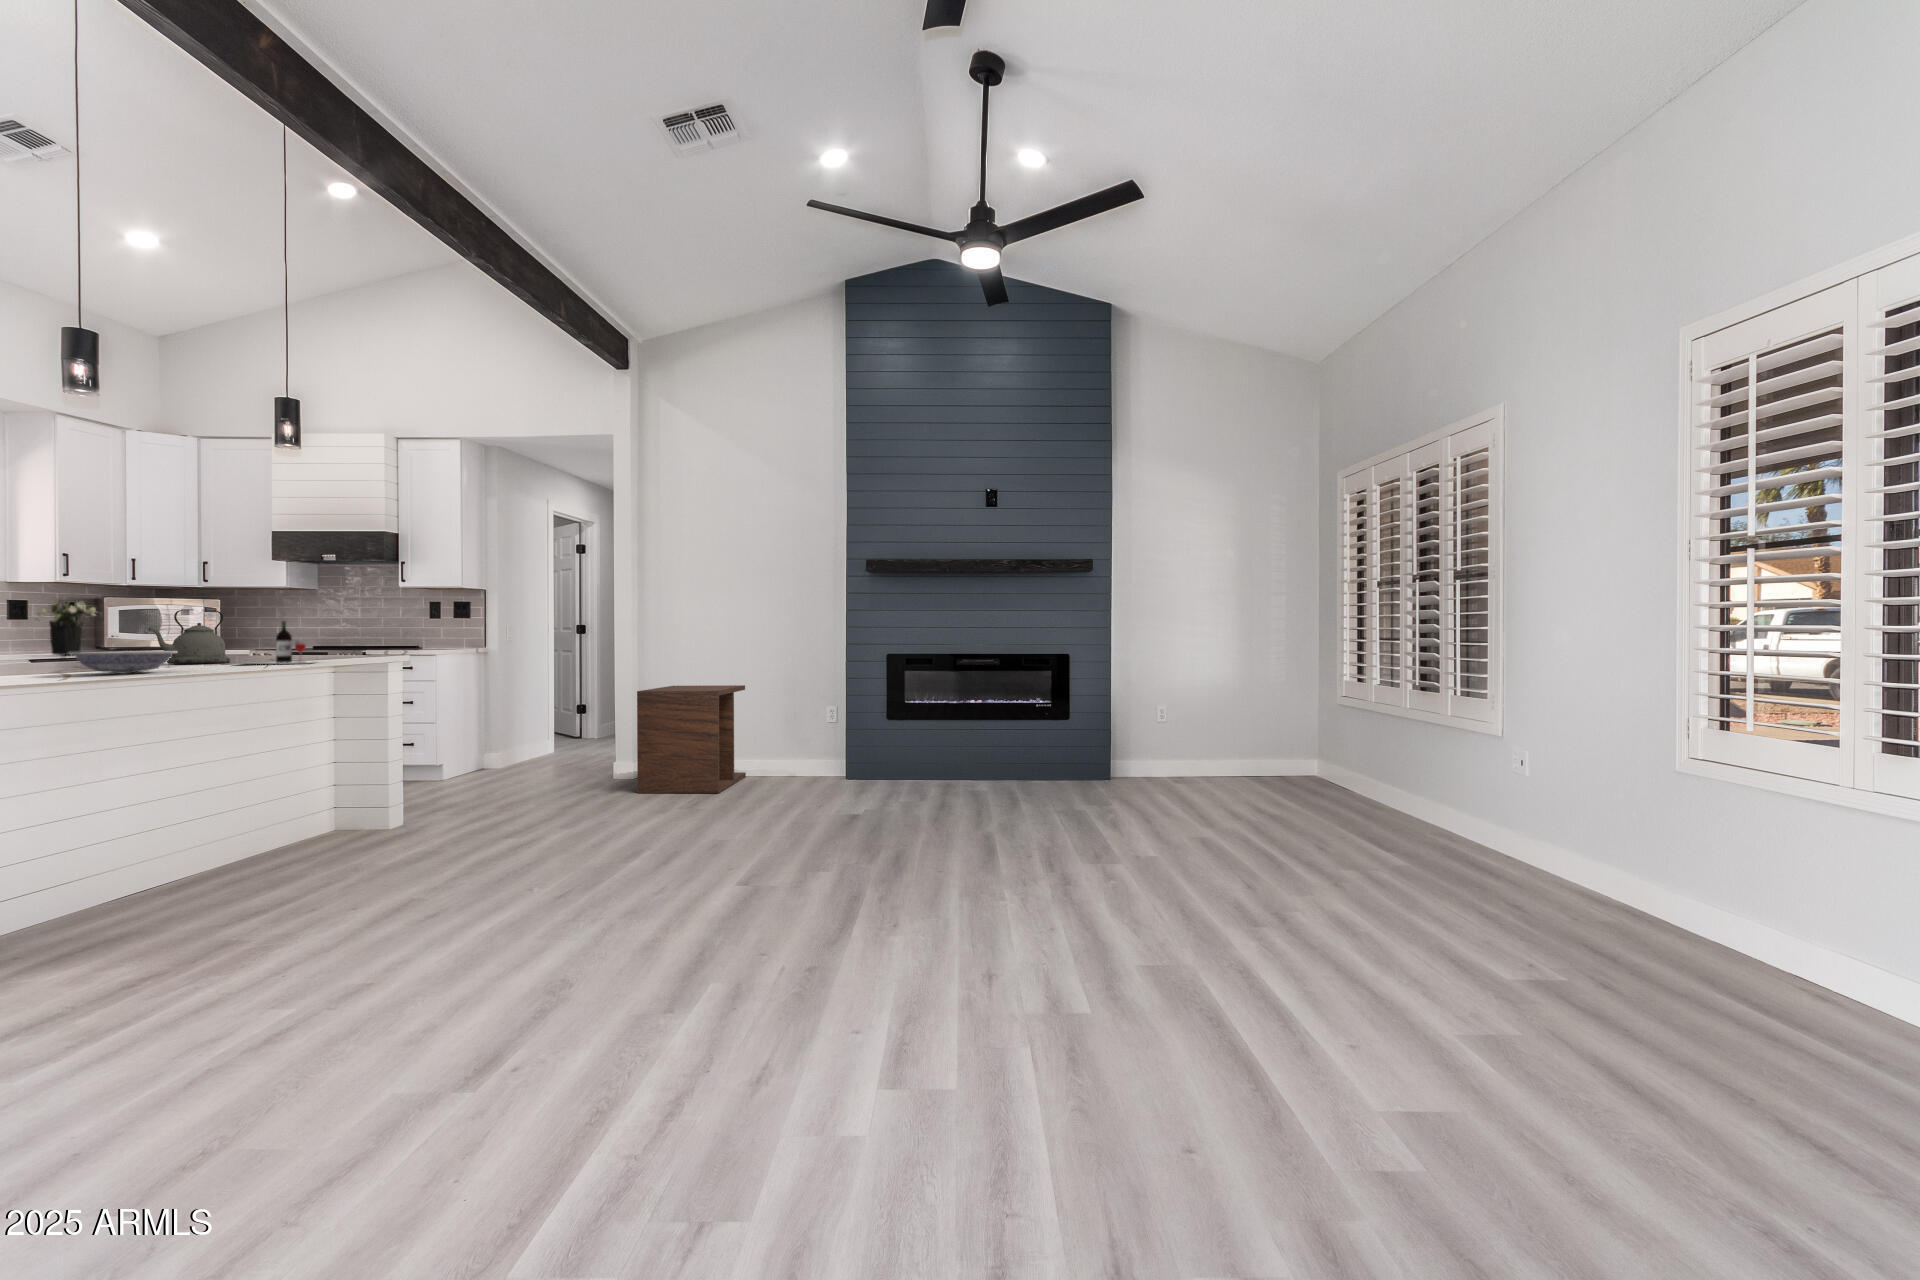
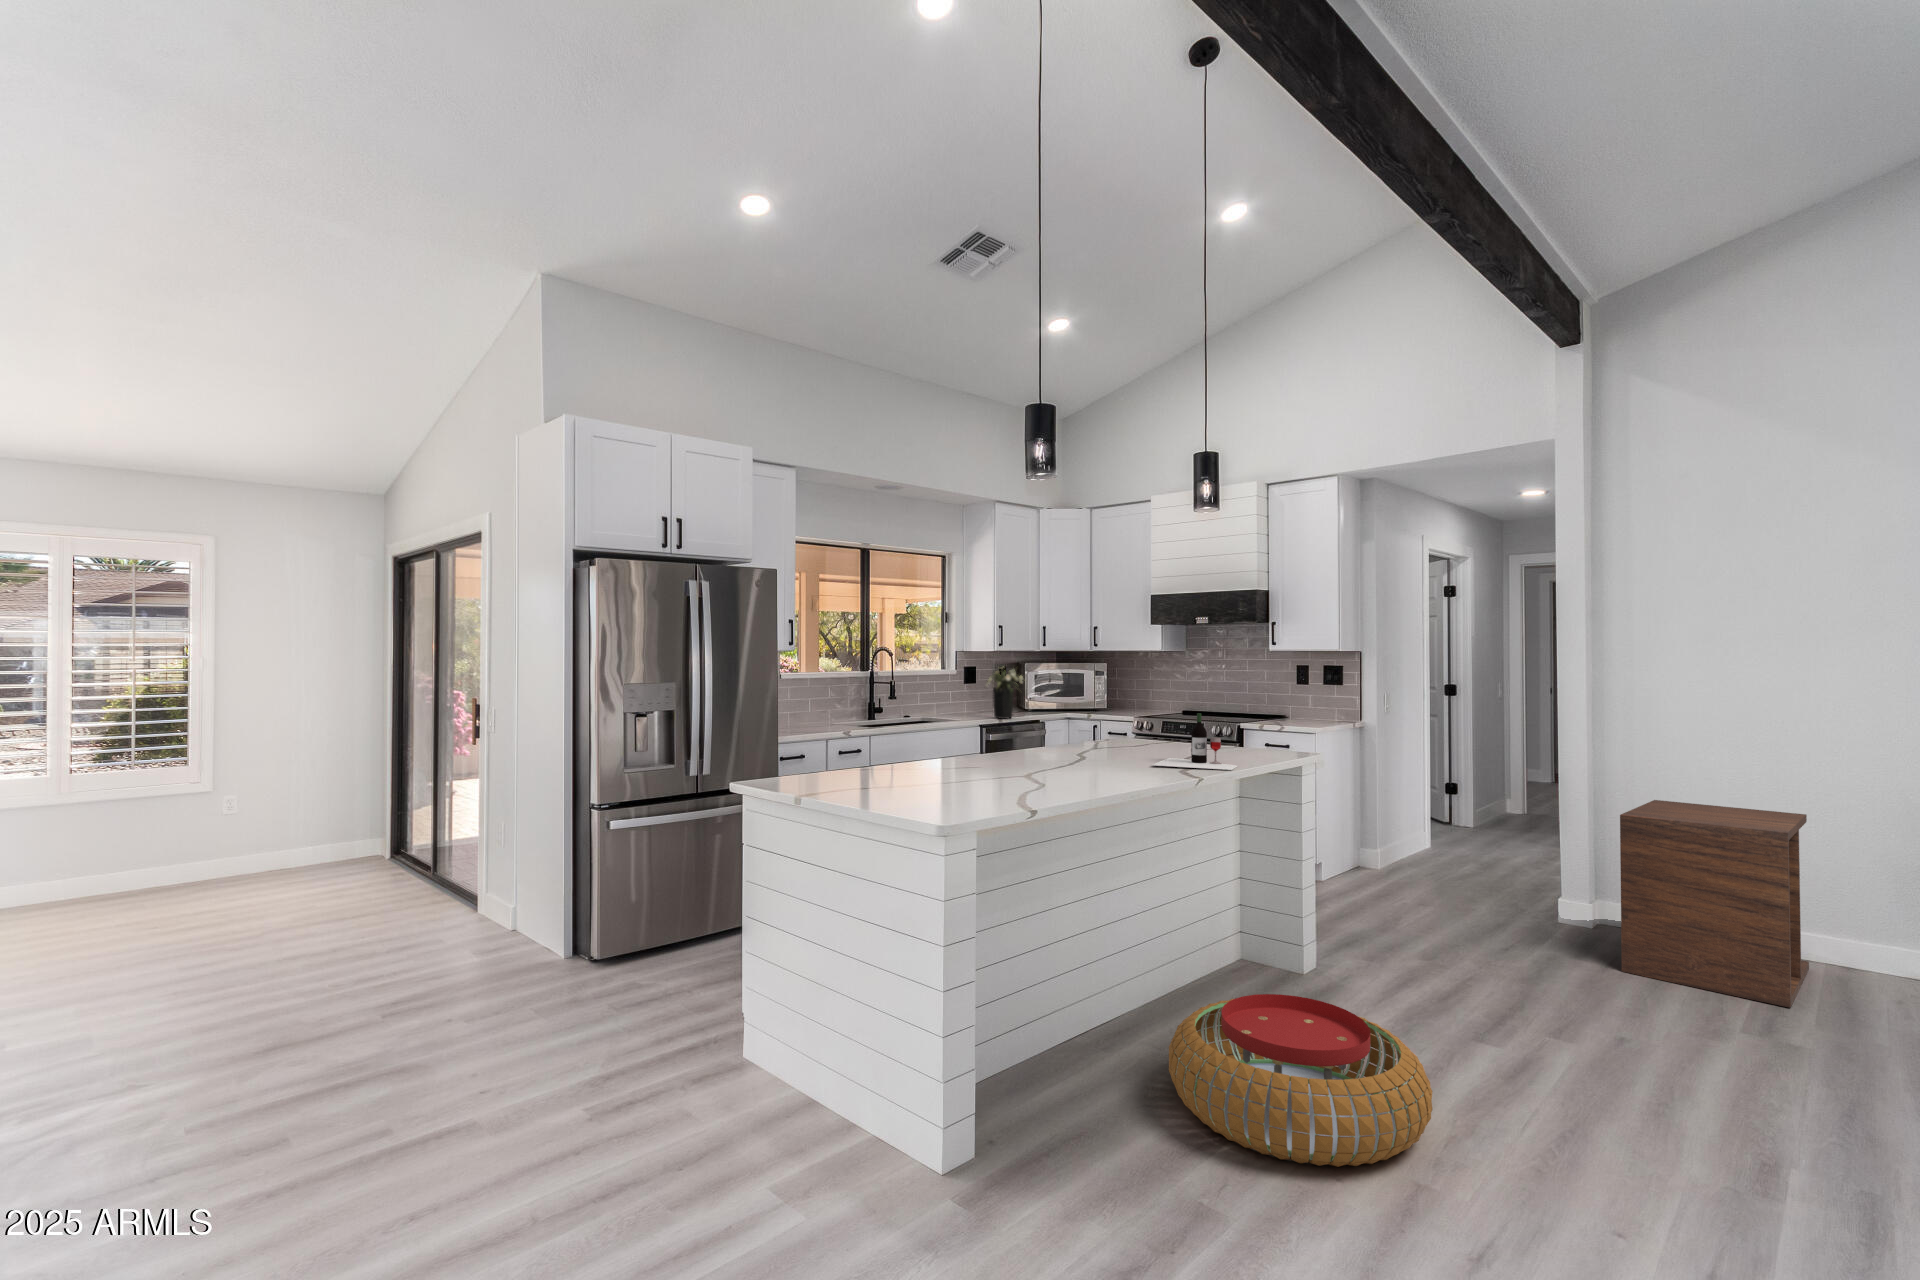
kettle: present [148,609,230,664] -> none [1079,697,1144,757]
bowl: present [68,651,176,673] -> none [1030,754,1117,782]
pouf: none [220,817,443,915] -> present [1169,994,1432,1167]

